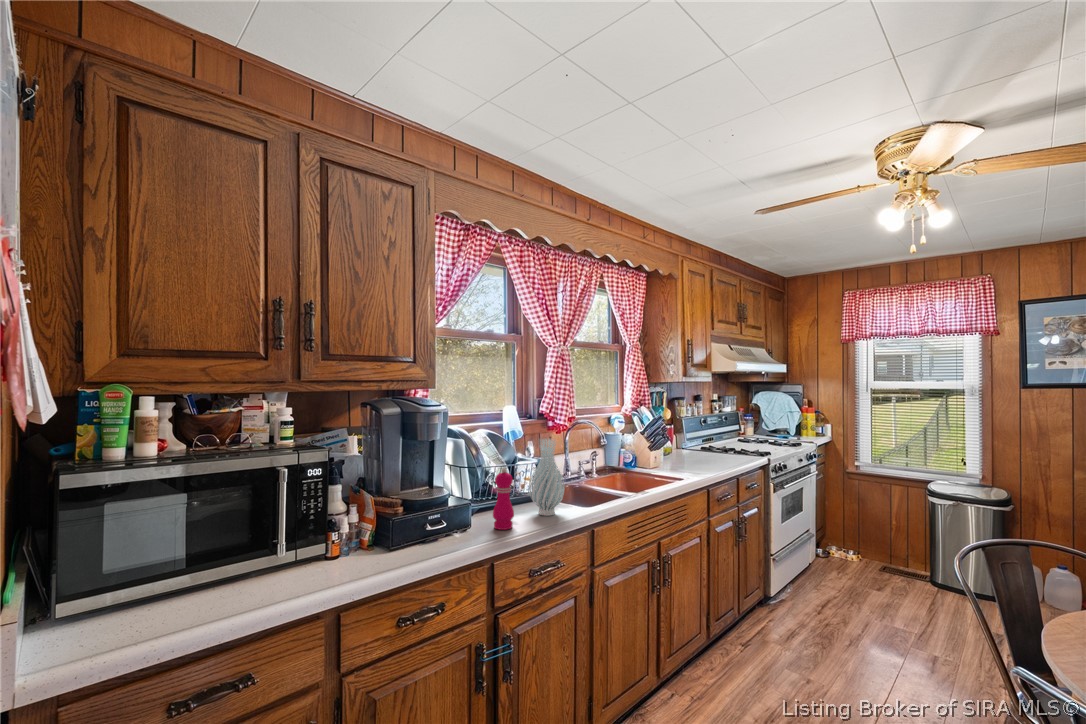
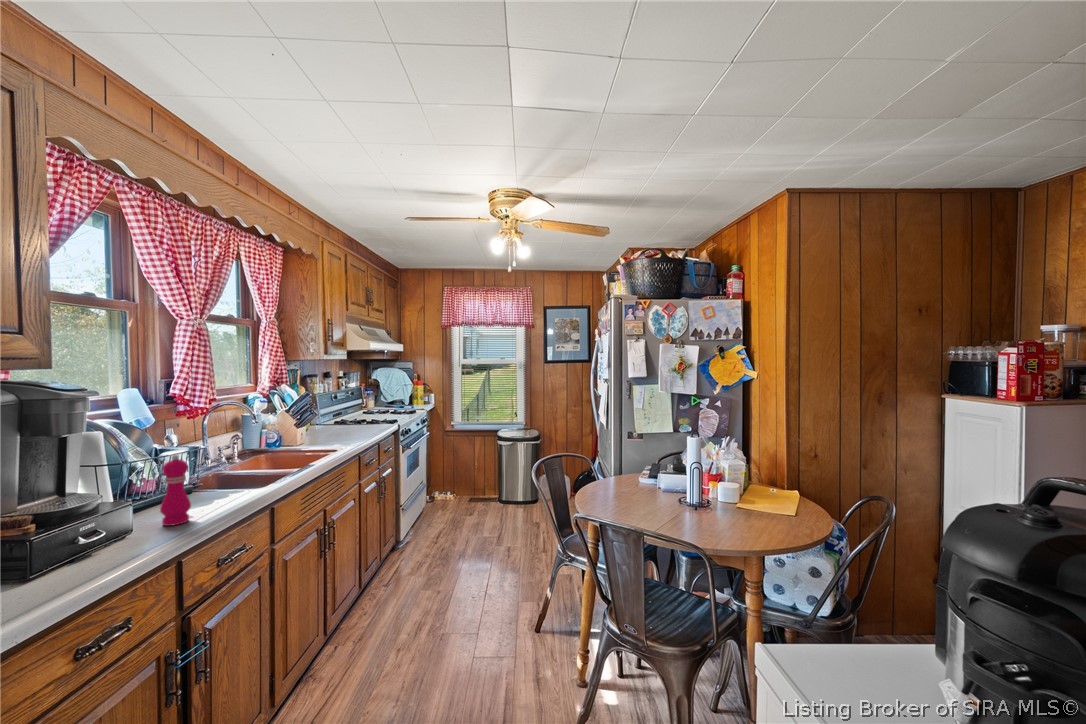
vase: present [530,439,564,516] -> none [196,417,242,502]

